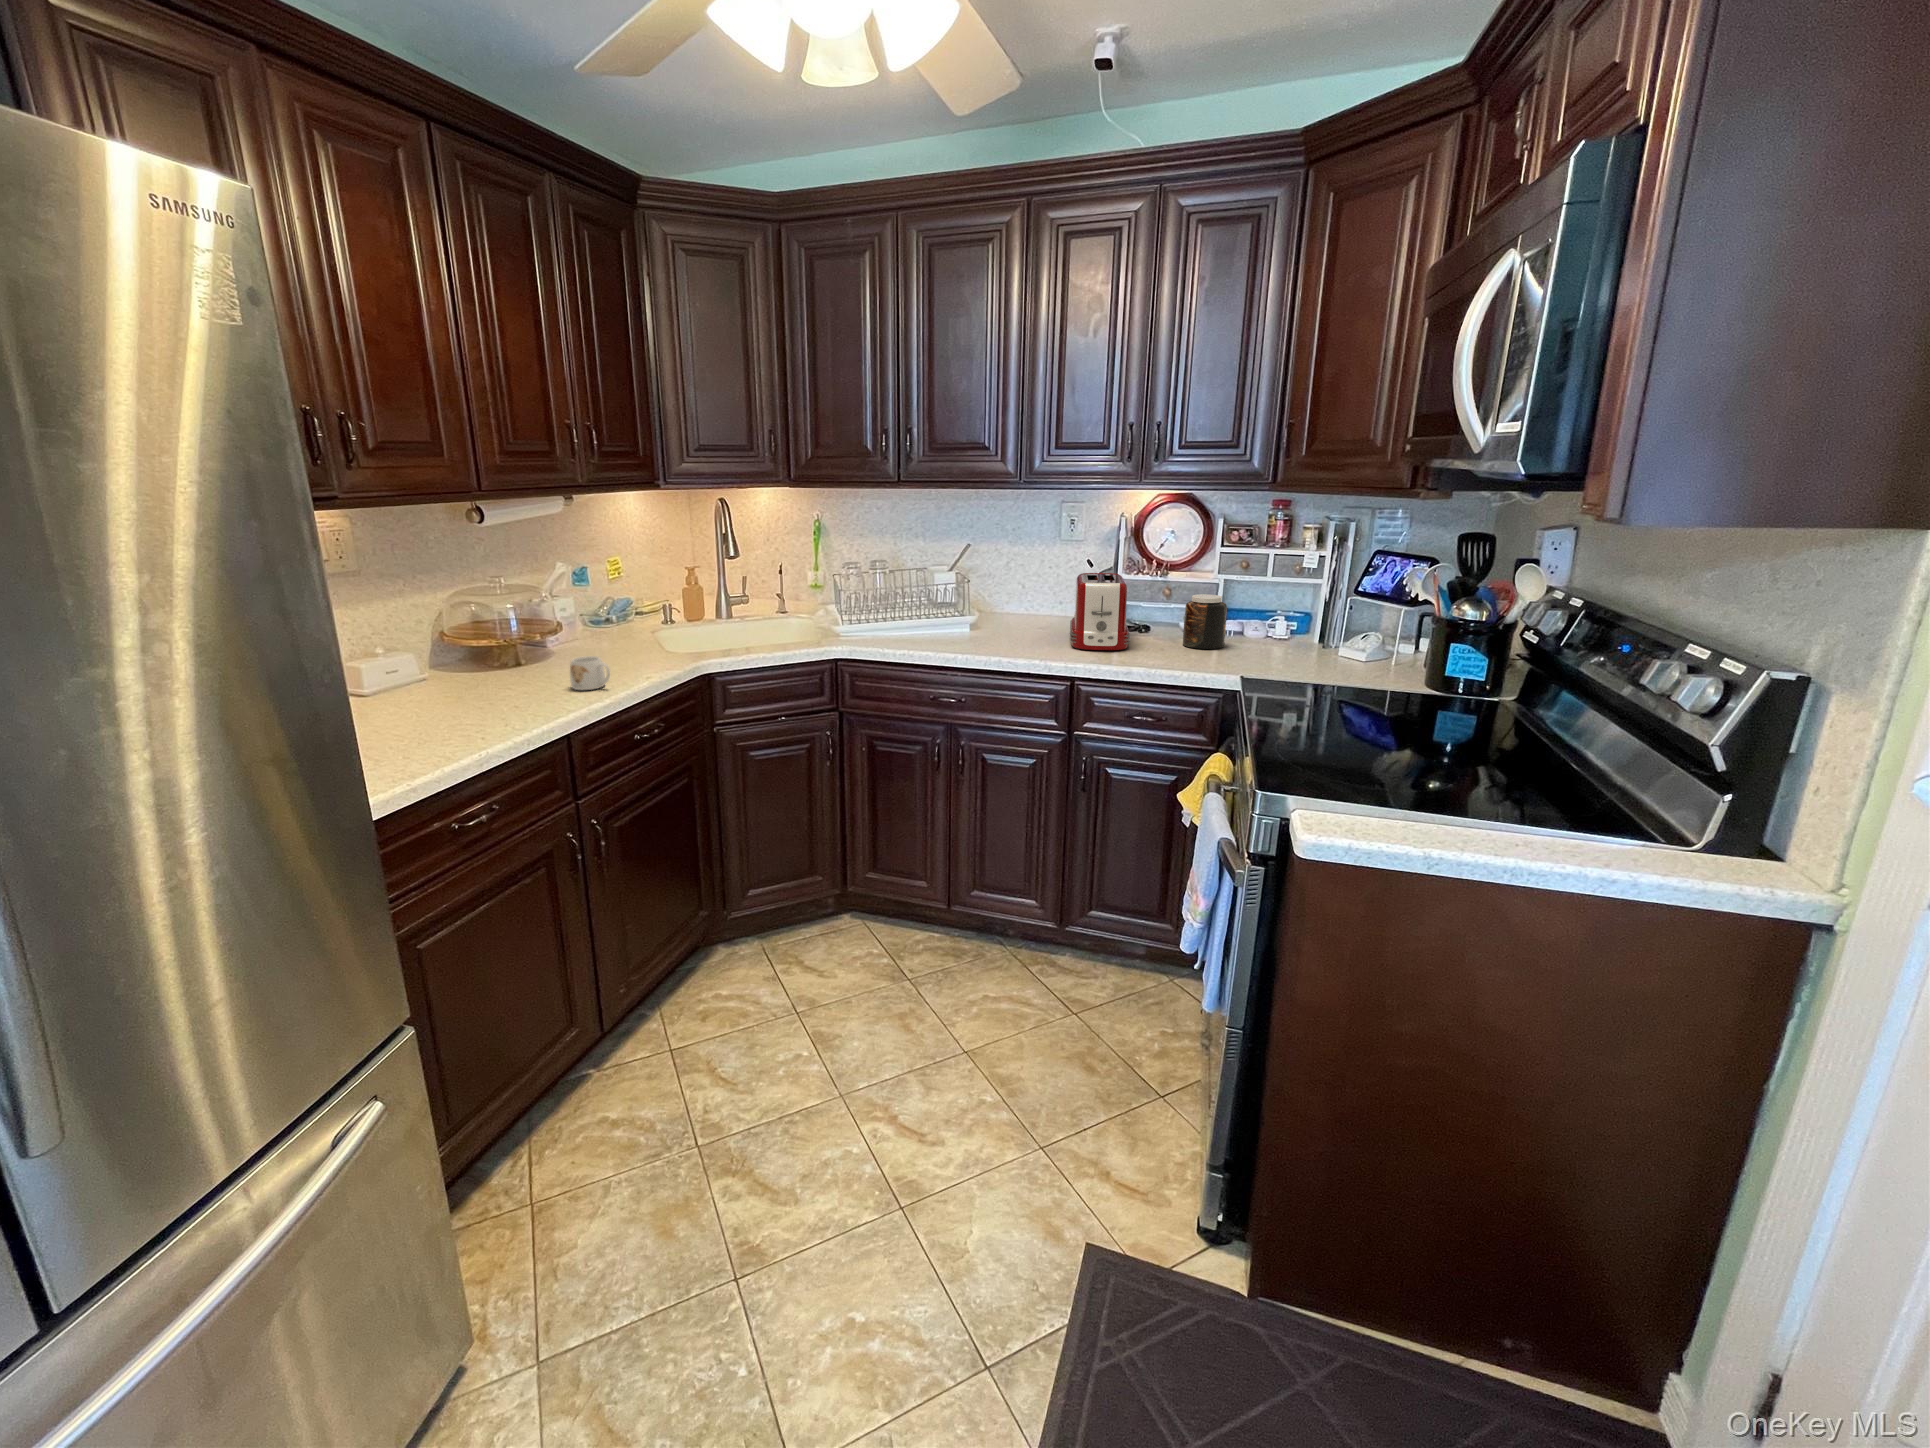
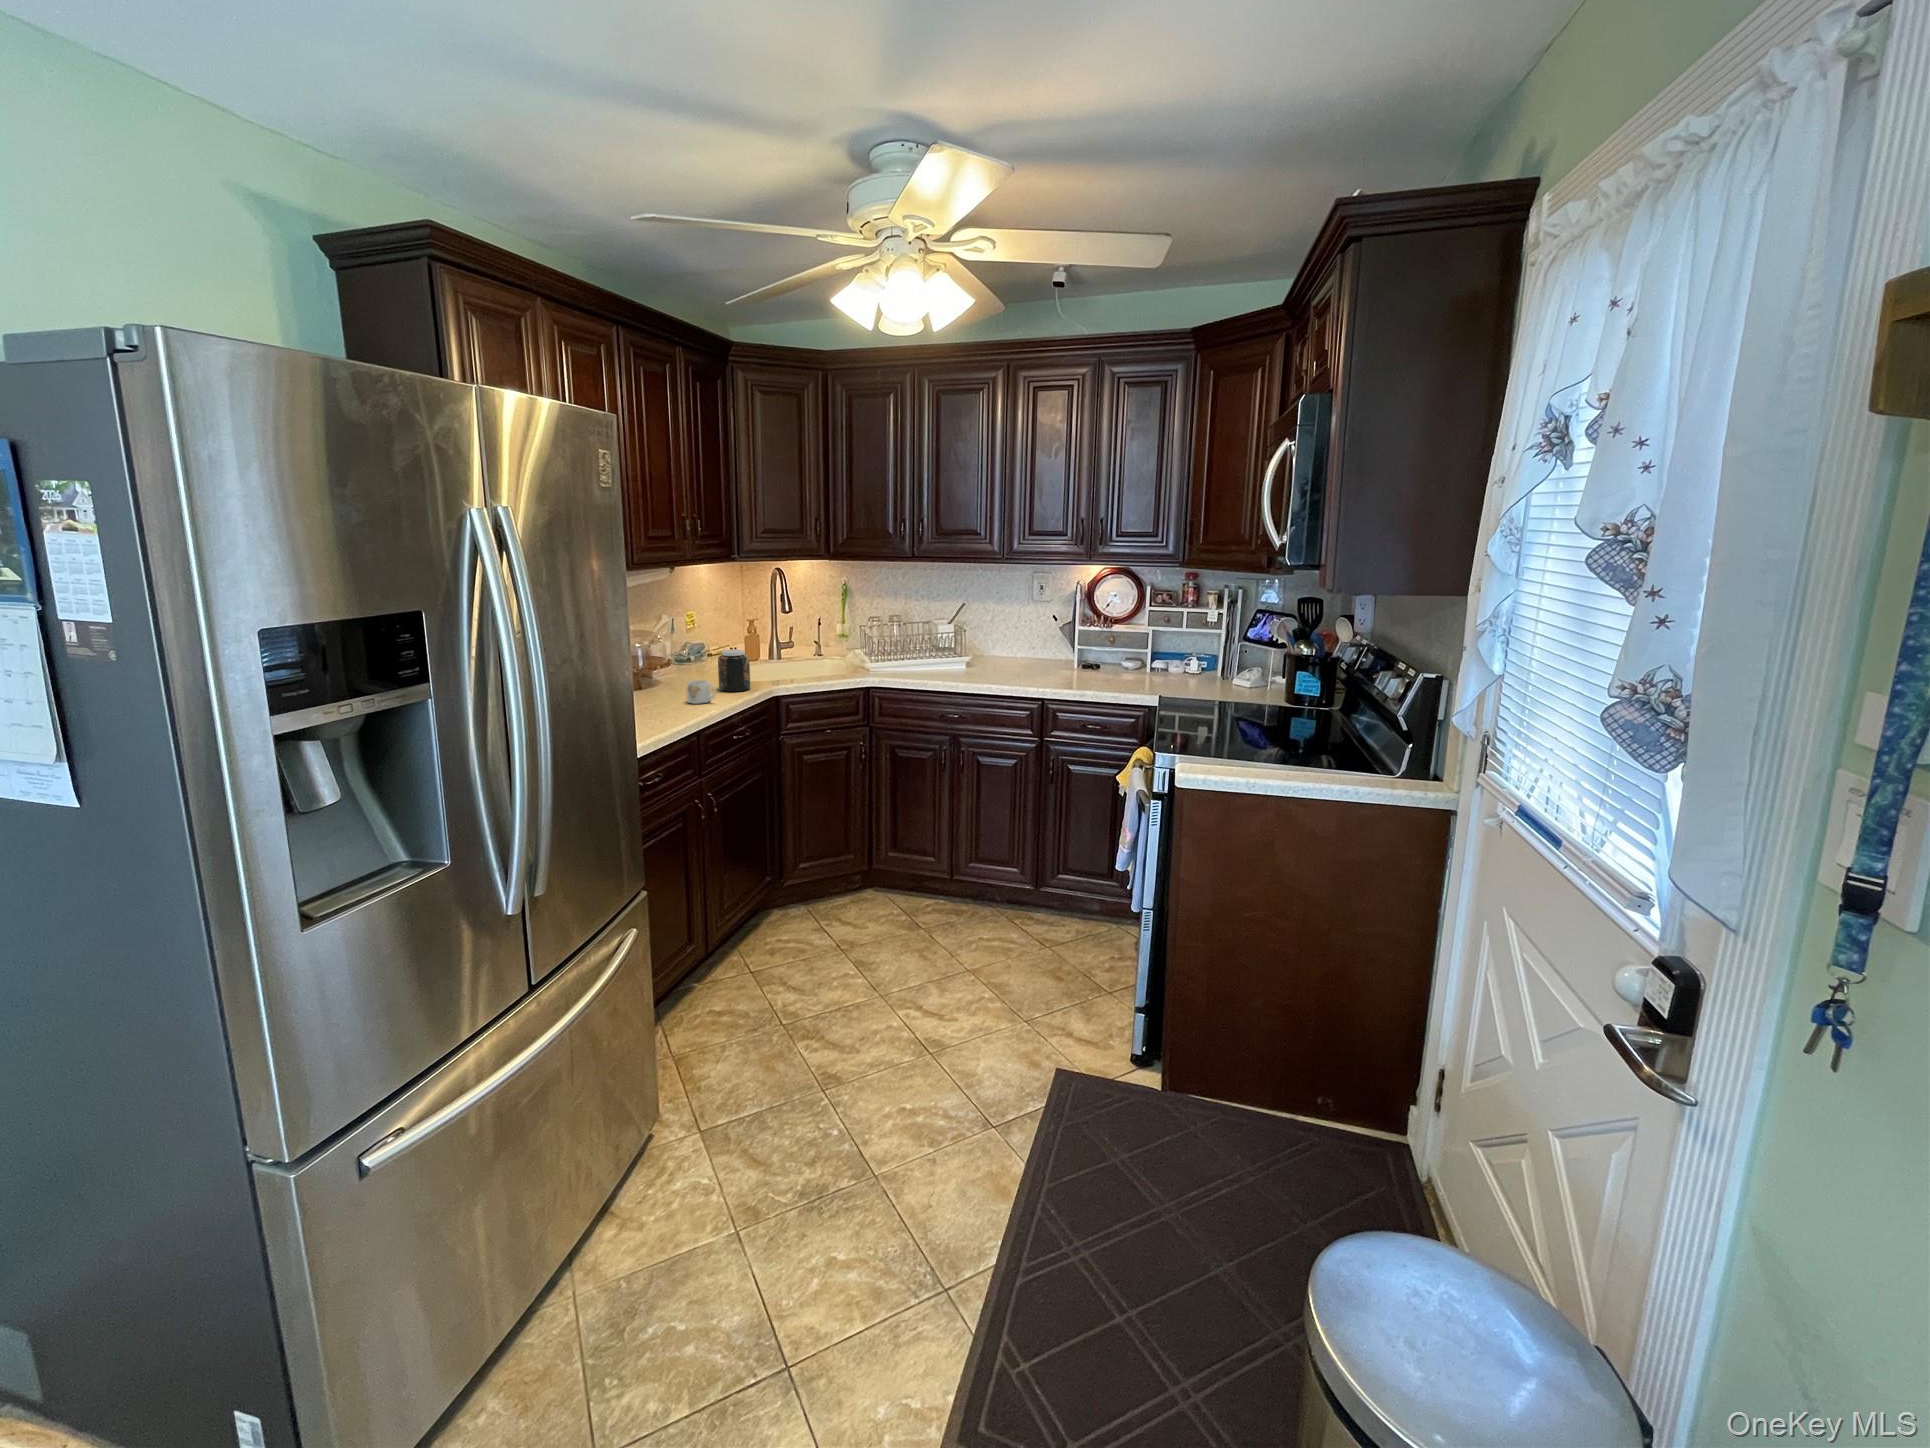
toaster: present [1070,573,1129,650] -> none [1040,625,1083,680]
jar: present [1183,594,1227,649] -> present [718,649,750,692]

